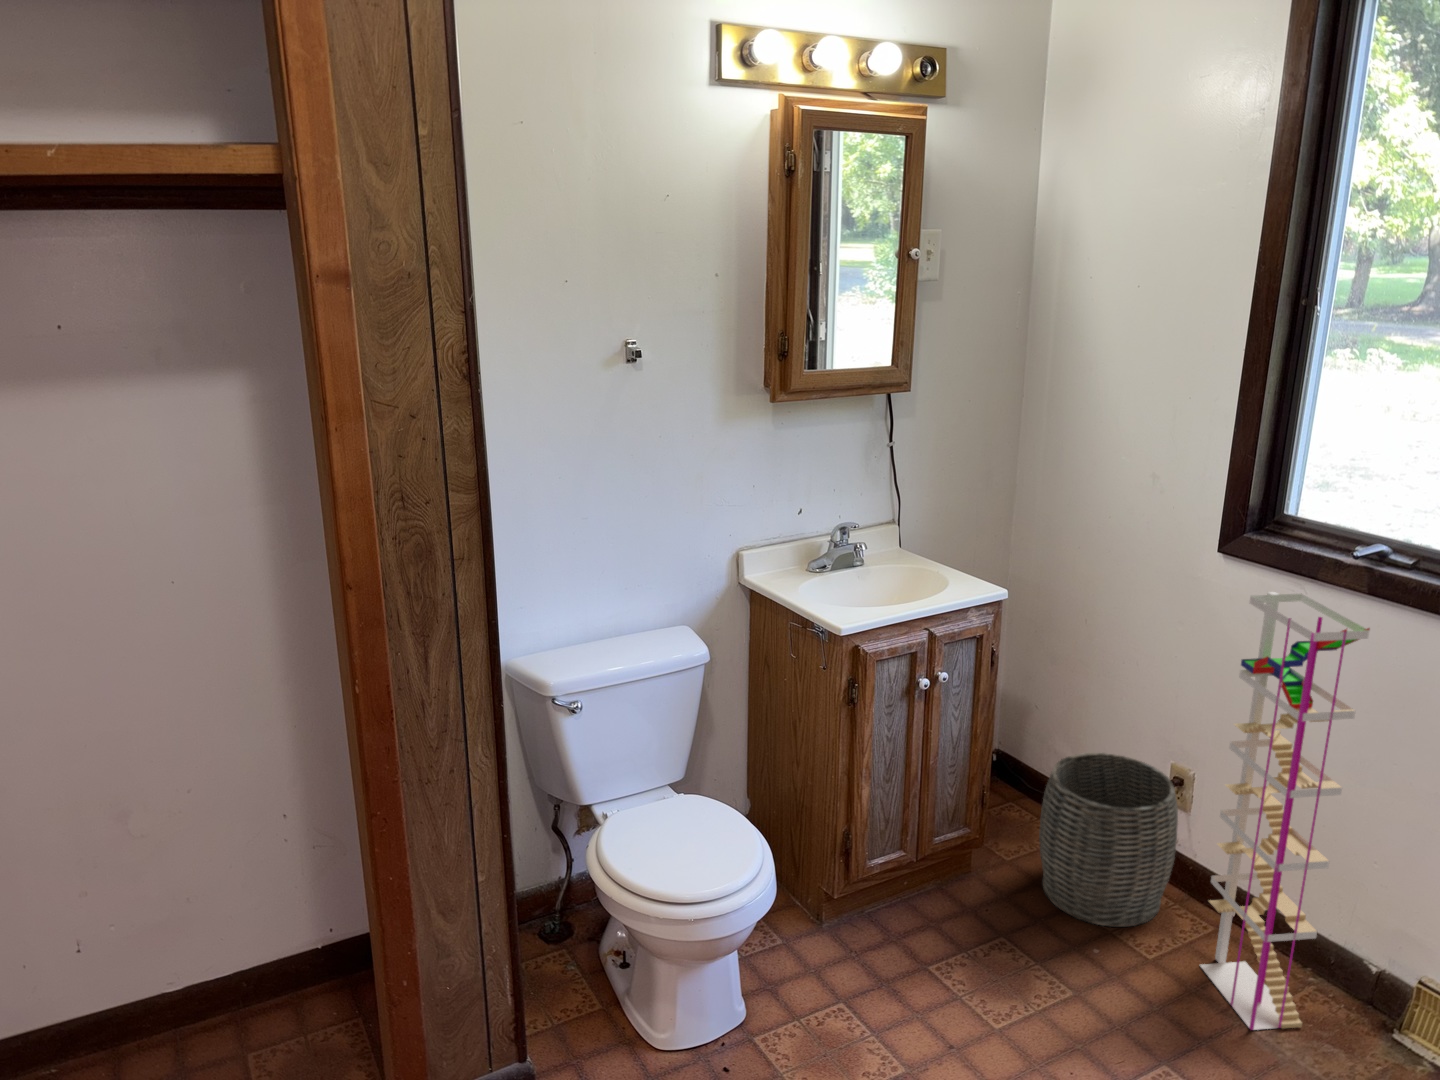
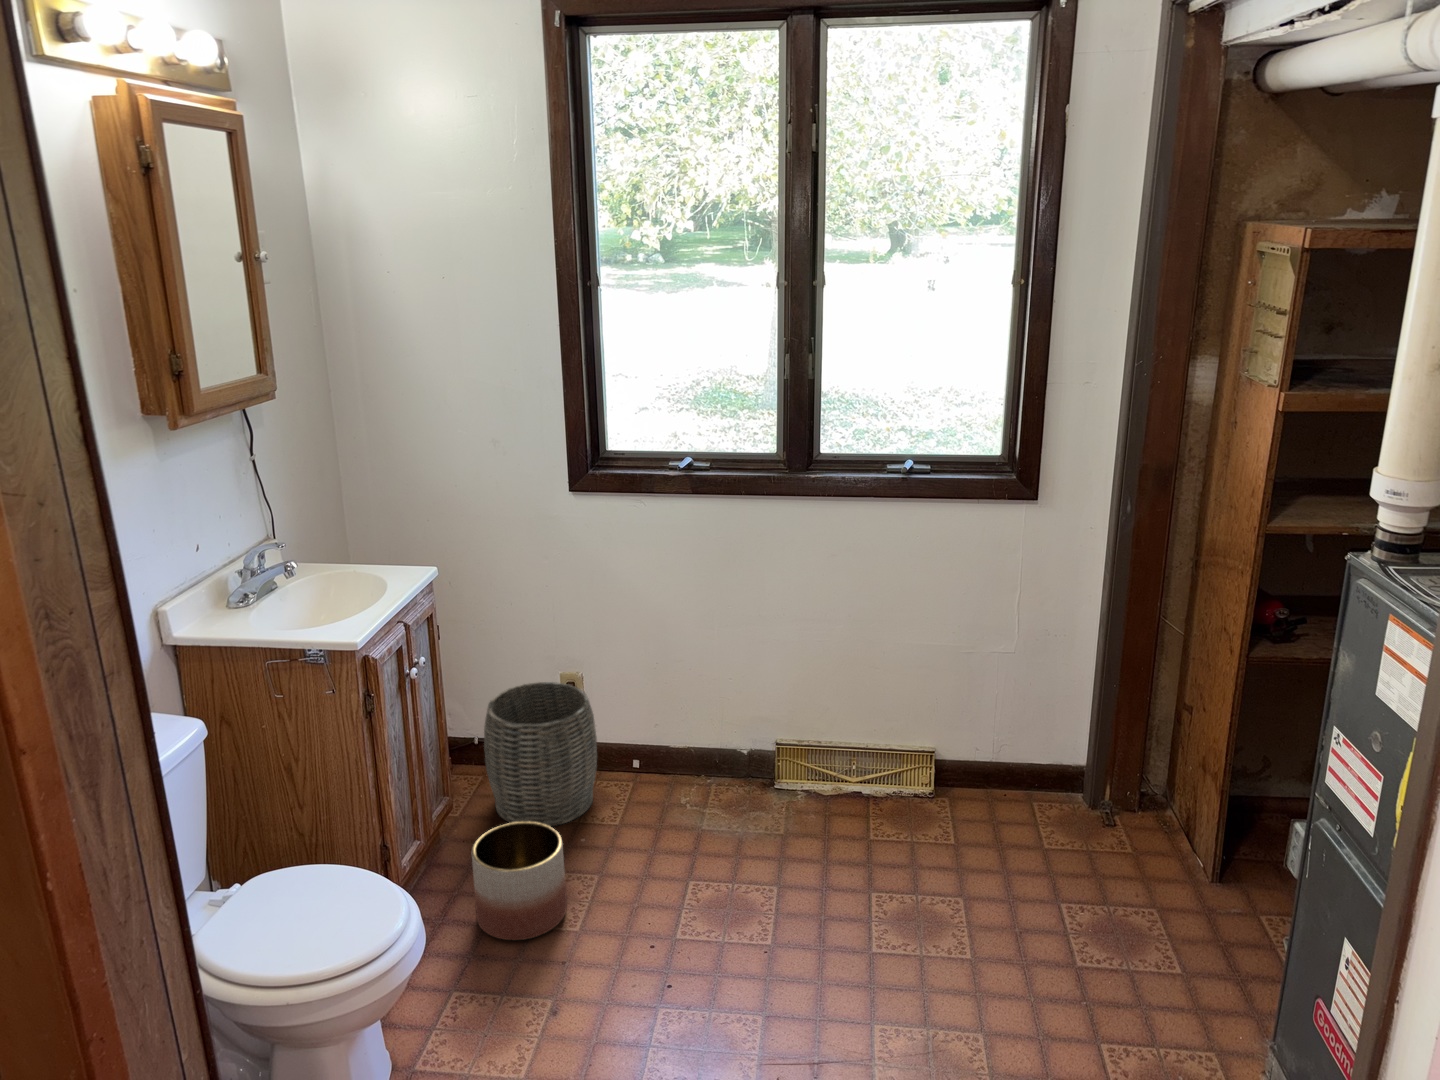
shelving unit: present [1201,592,1370,1030] -> none [638,503,731,829]
planter: none [915,876,1020,1010] -> present [472,821,567,940]

